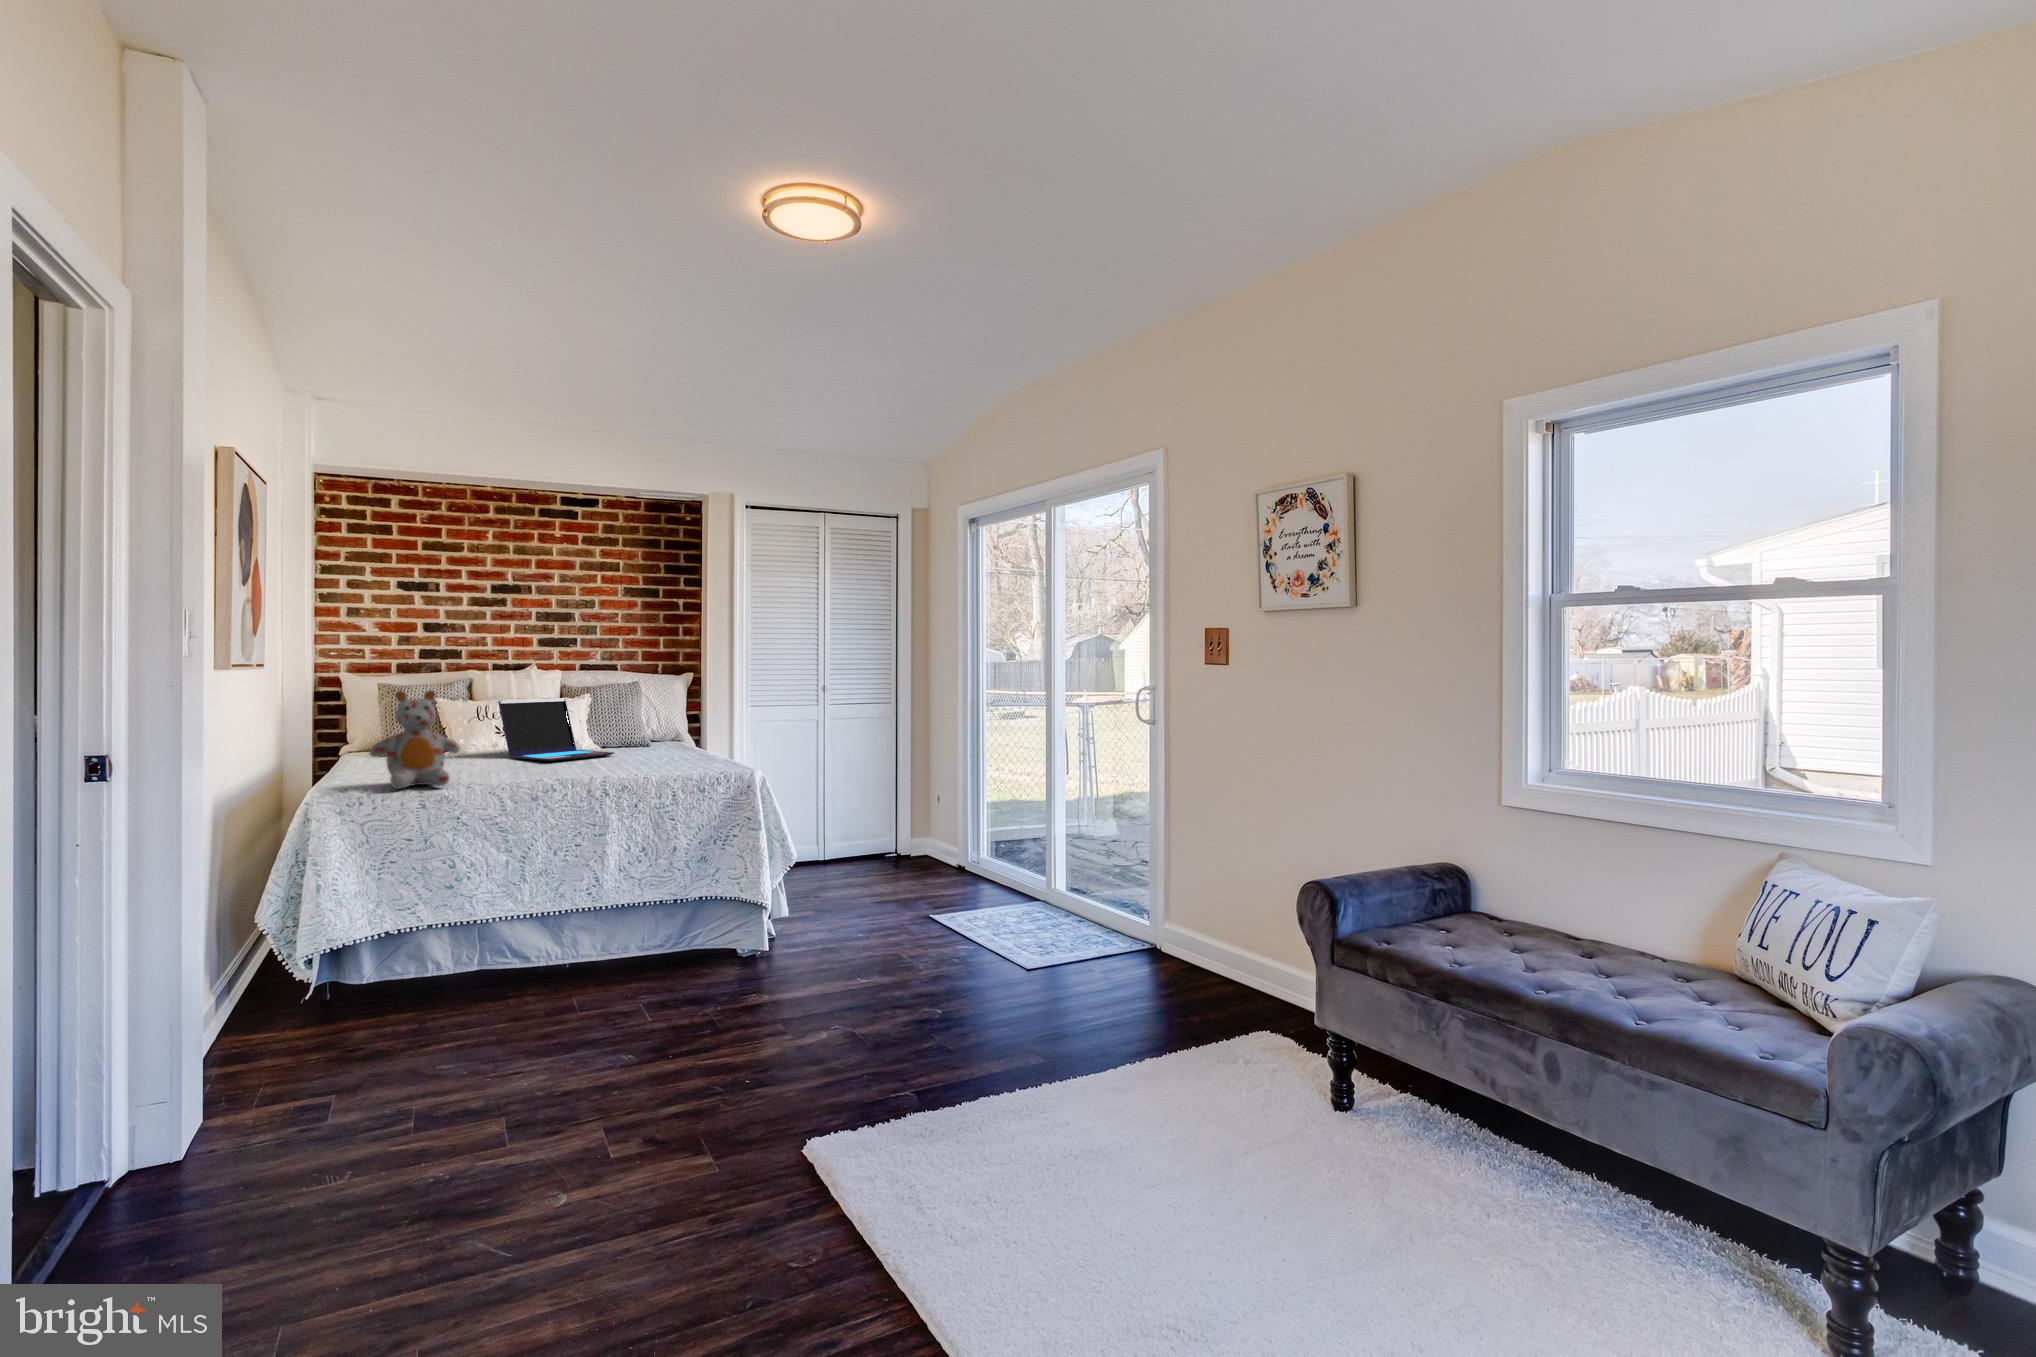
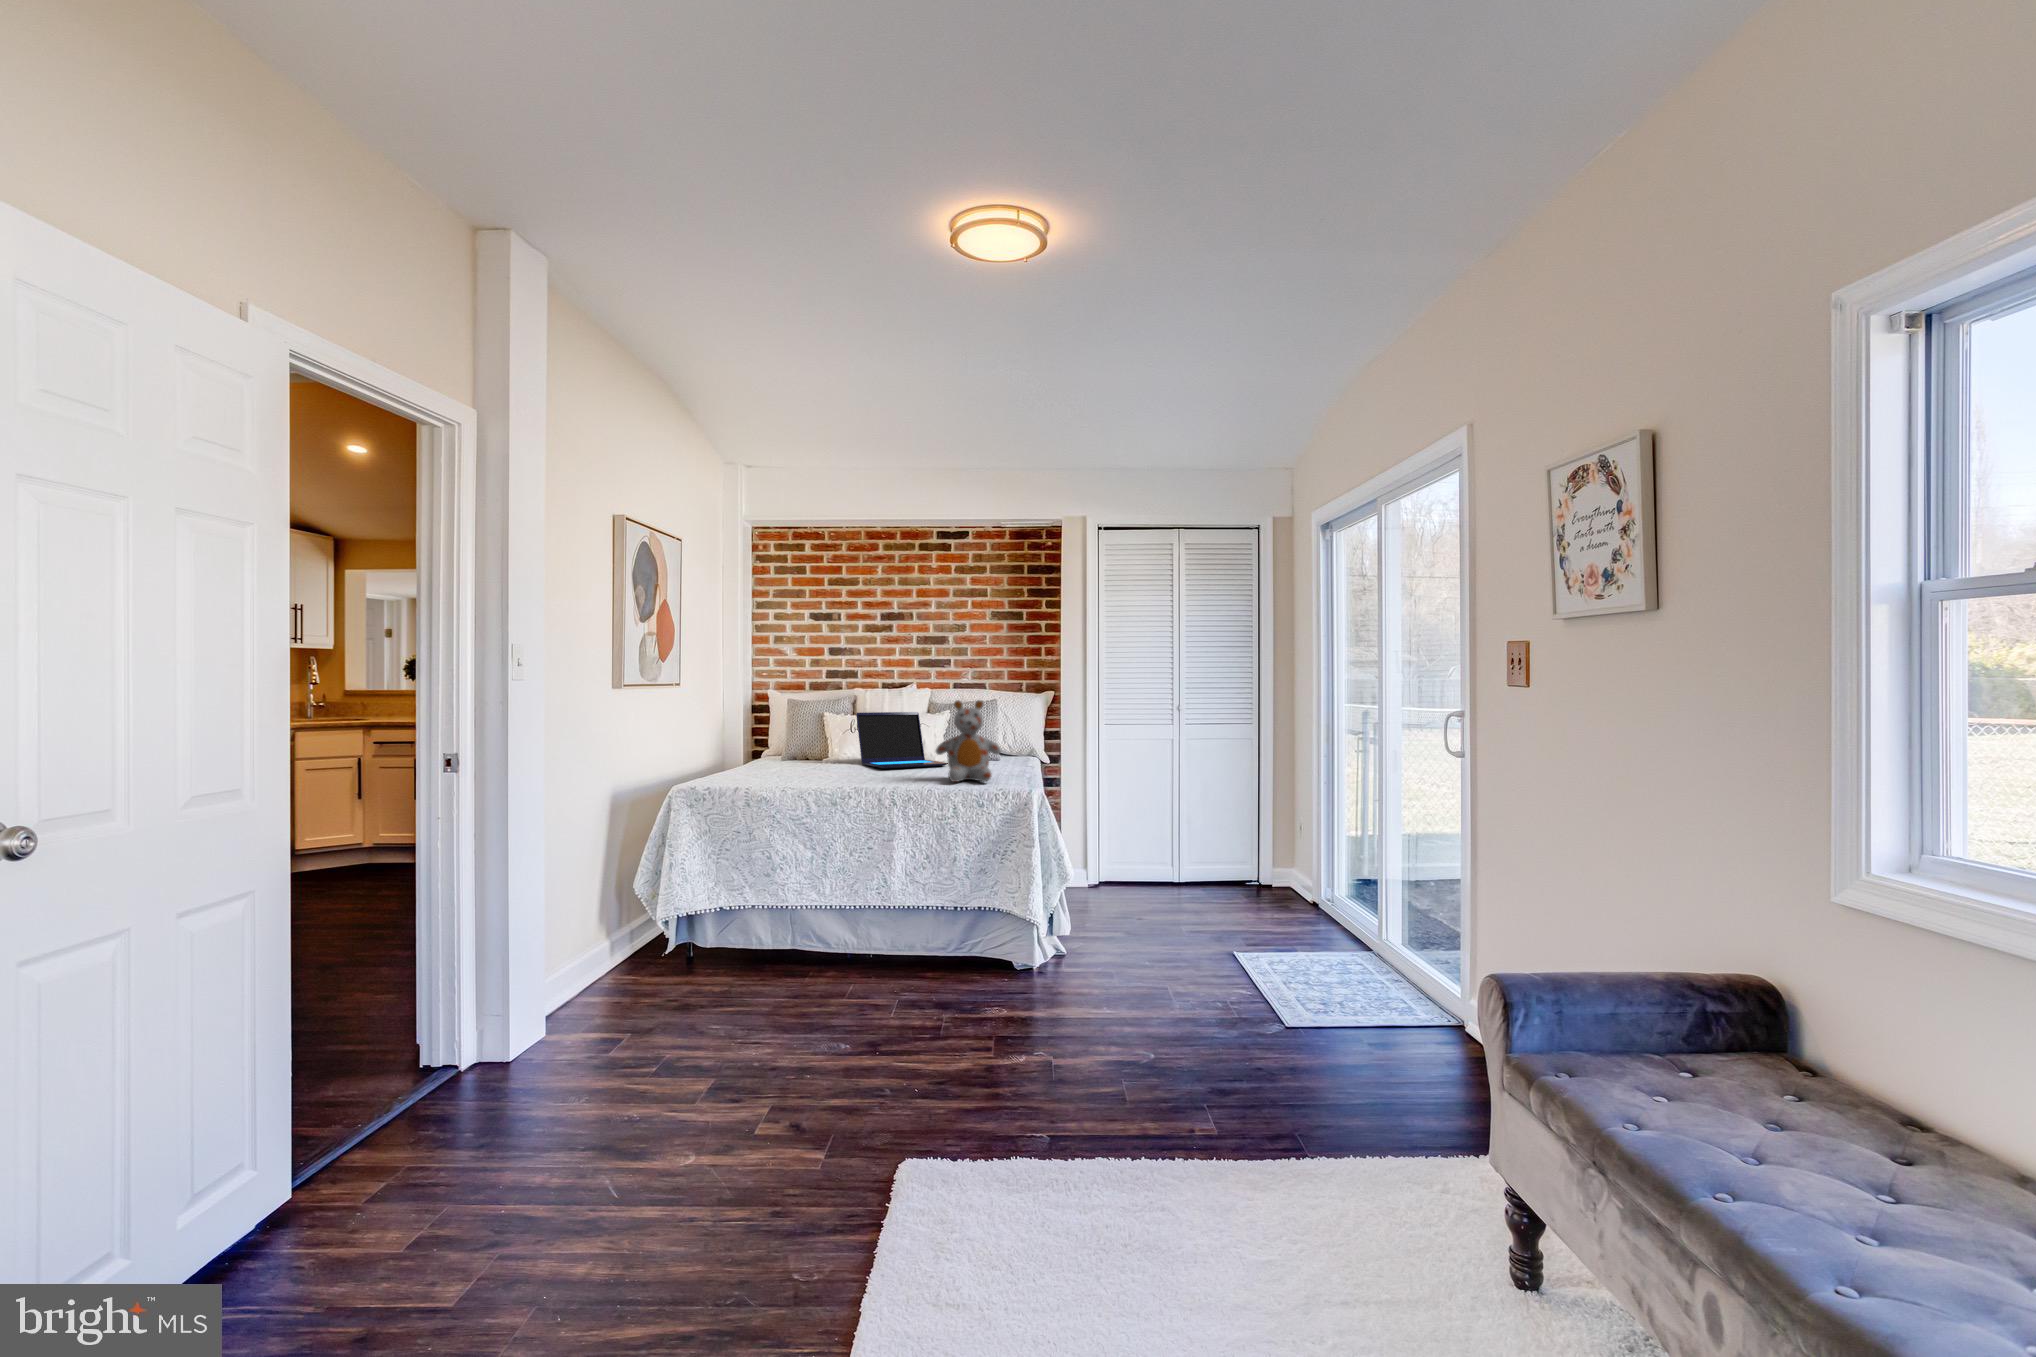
stuffed bear: present [369,690,460,789] -> present [936,700,1001,782]

